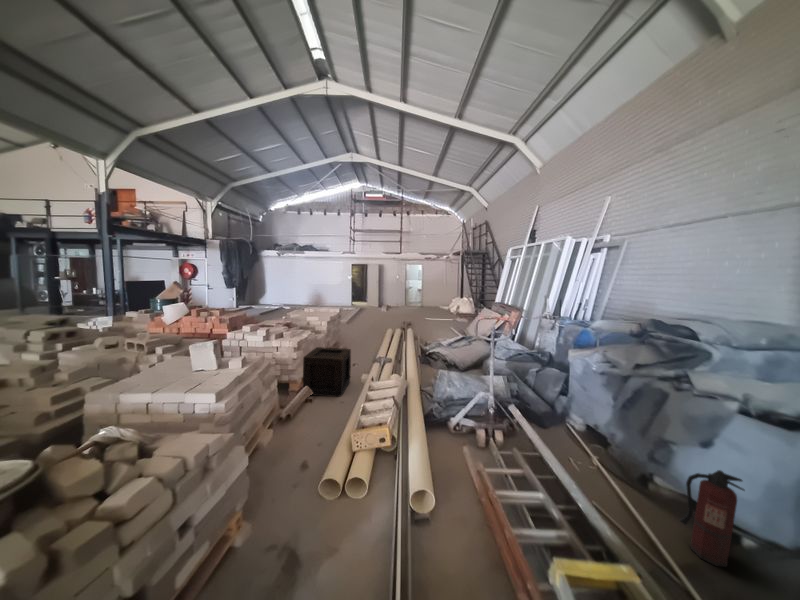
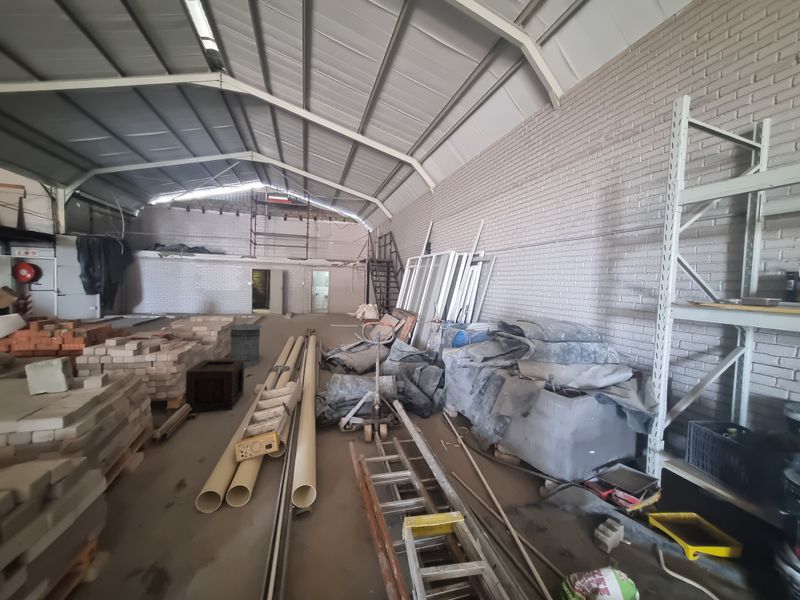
trash can: none [335,315,364,356] -> present [228,324,262,368]
fire extinguisher: present [680,470,744,567] -> none [503,430,536,500]

